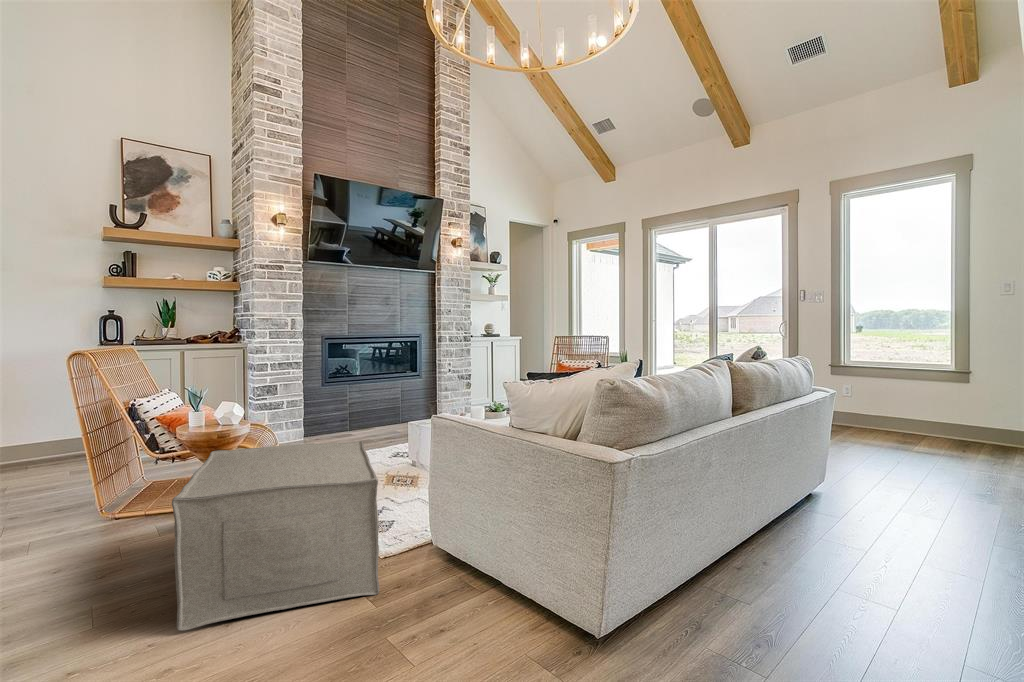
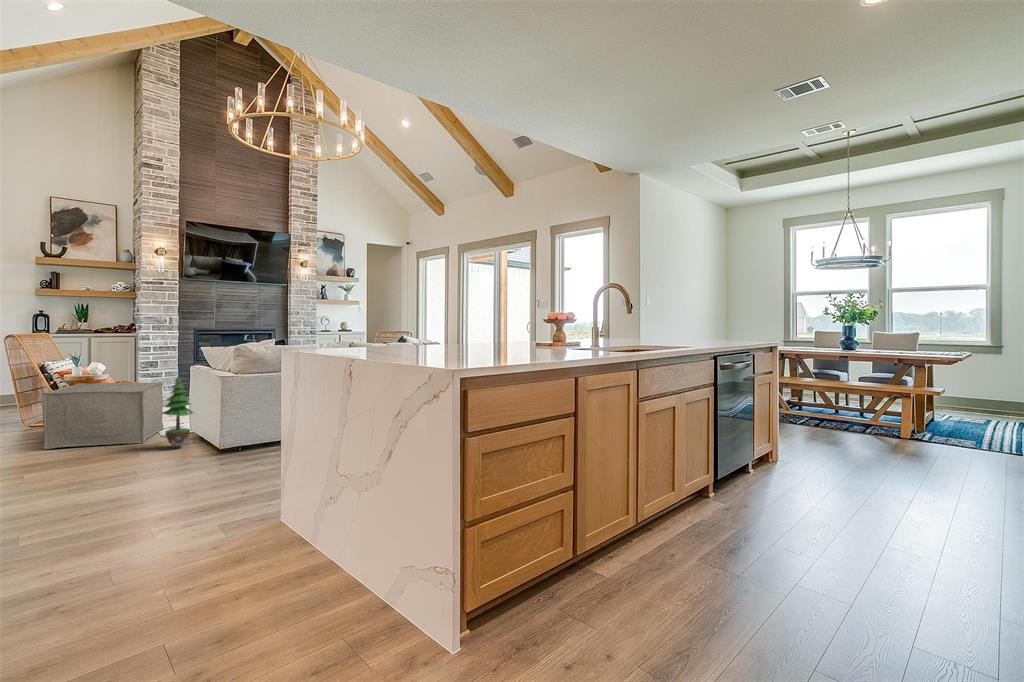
potted tree: none [447,448,509,620] -> present [163,376,193,448]

